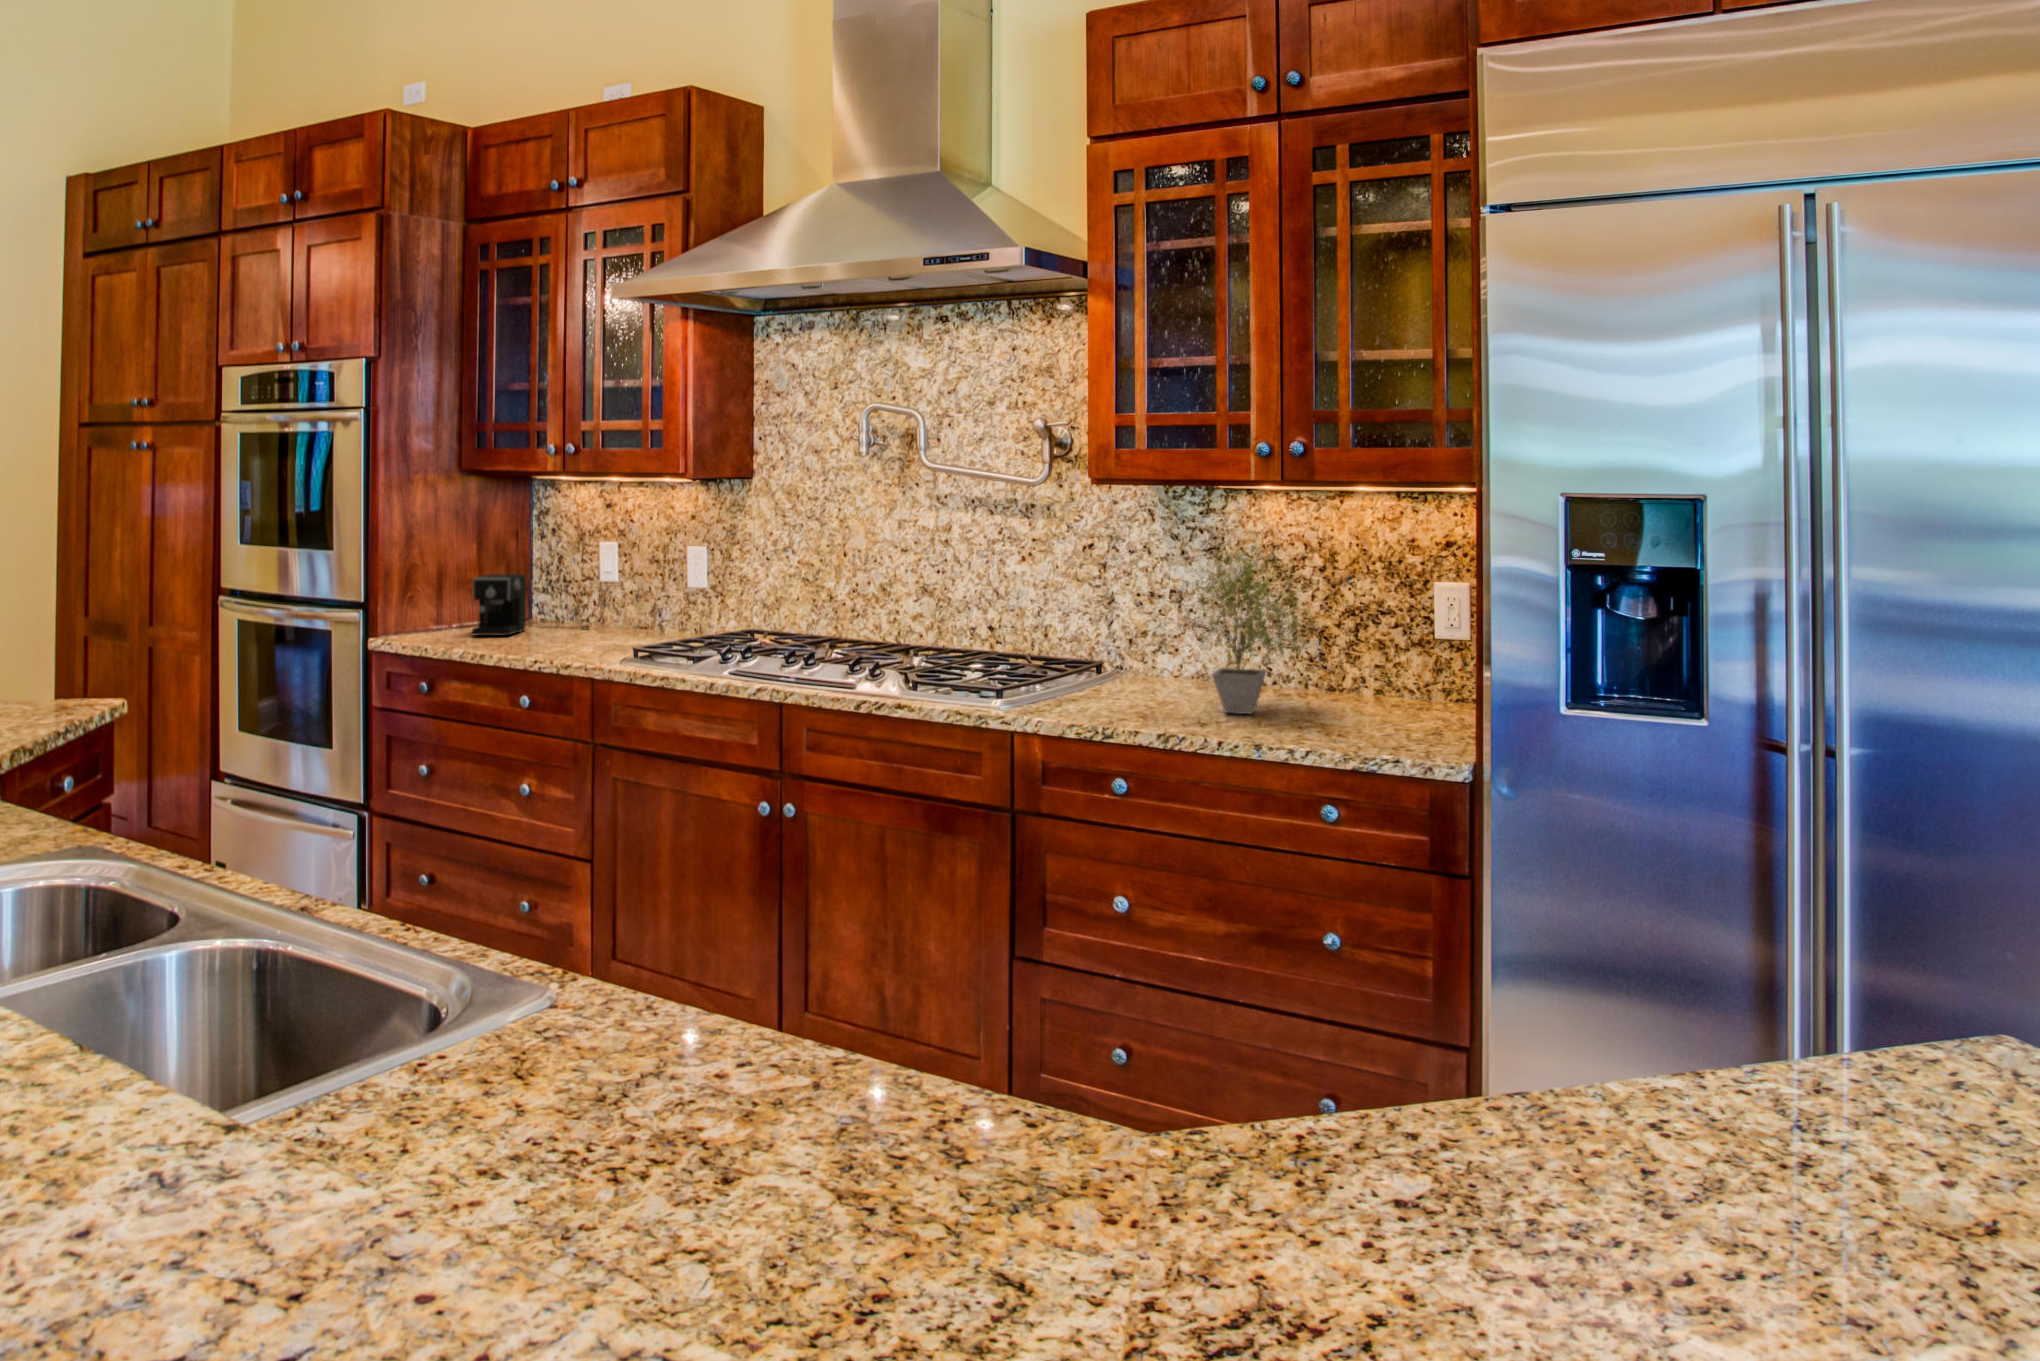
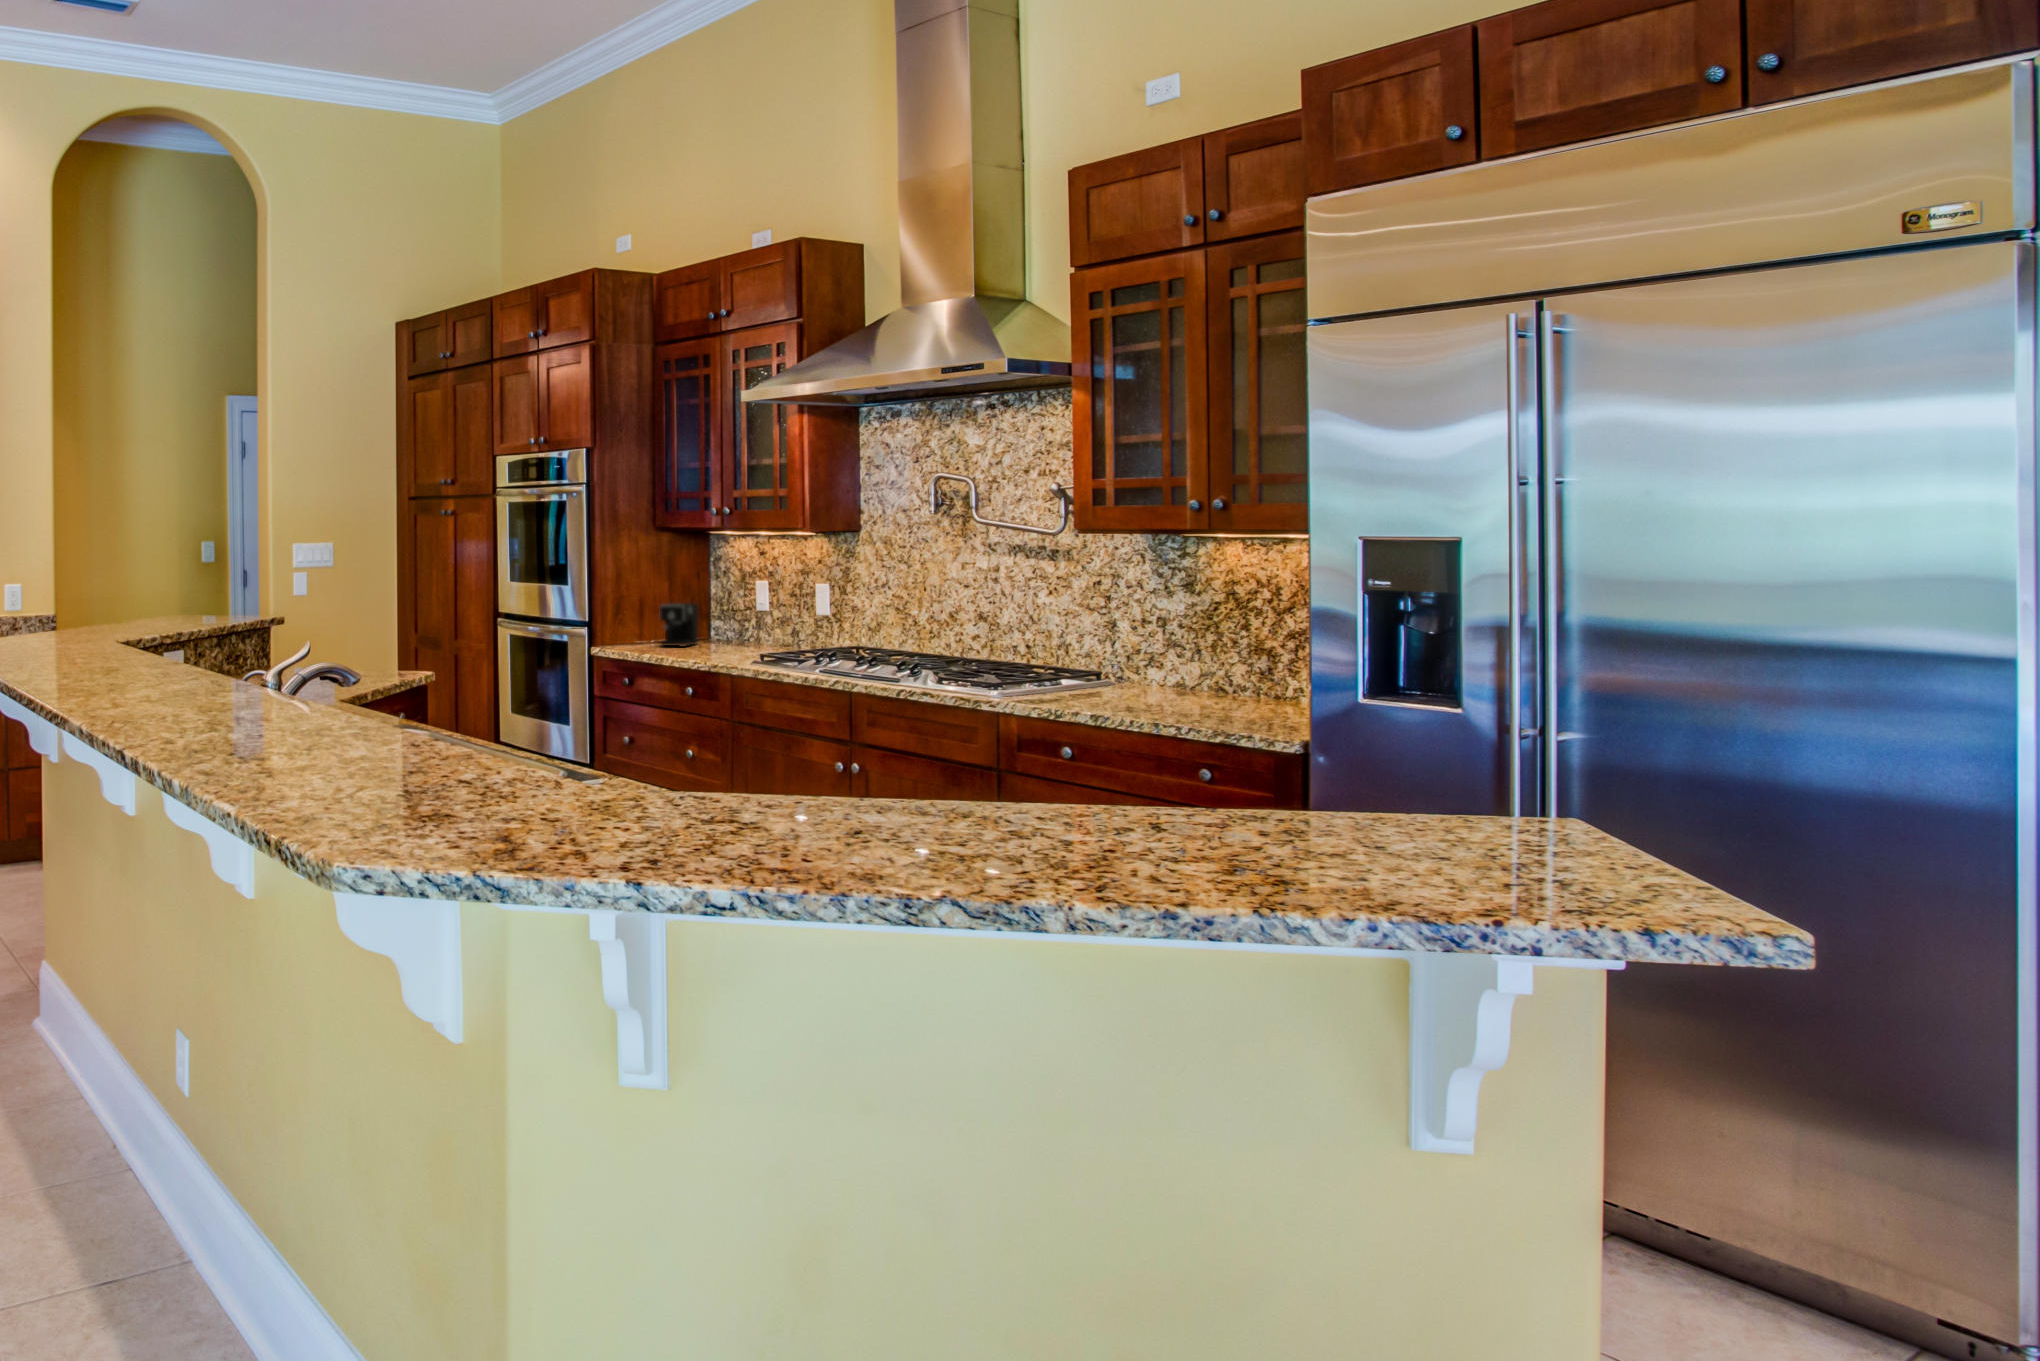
potted plant: present [1187,534,1317,714] -> none [1122,567,1240,706]

